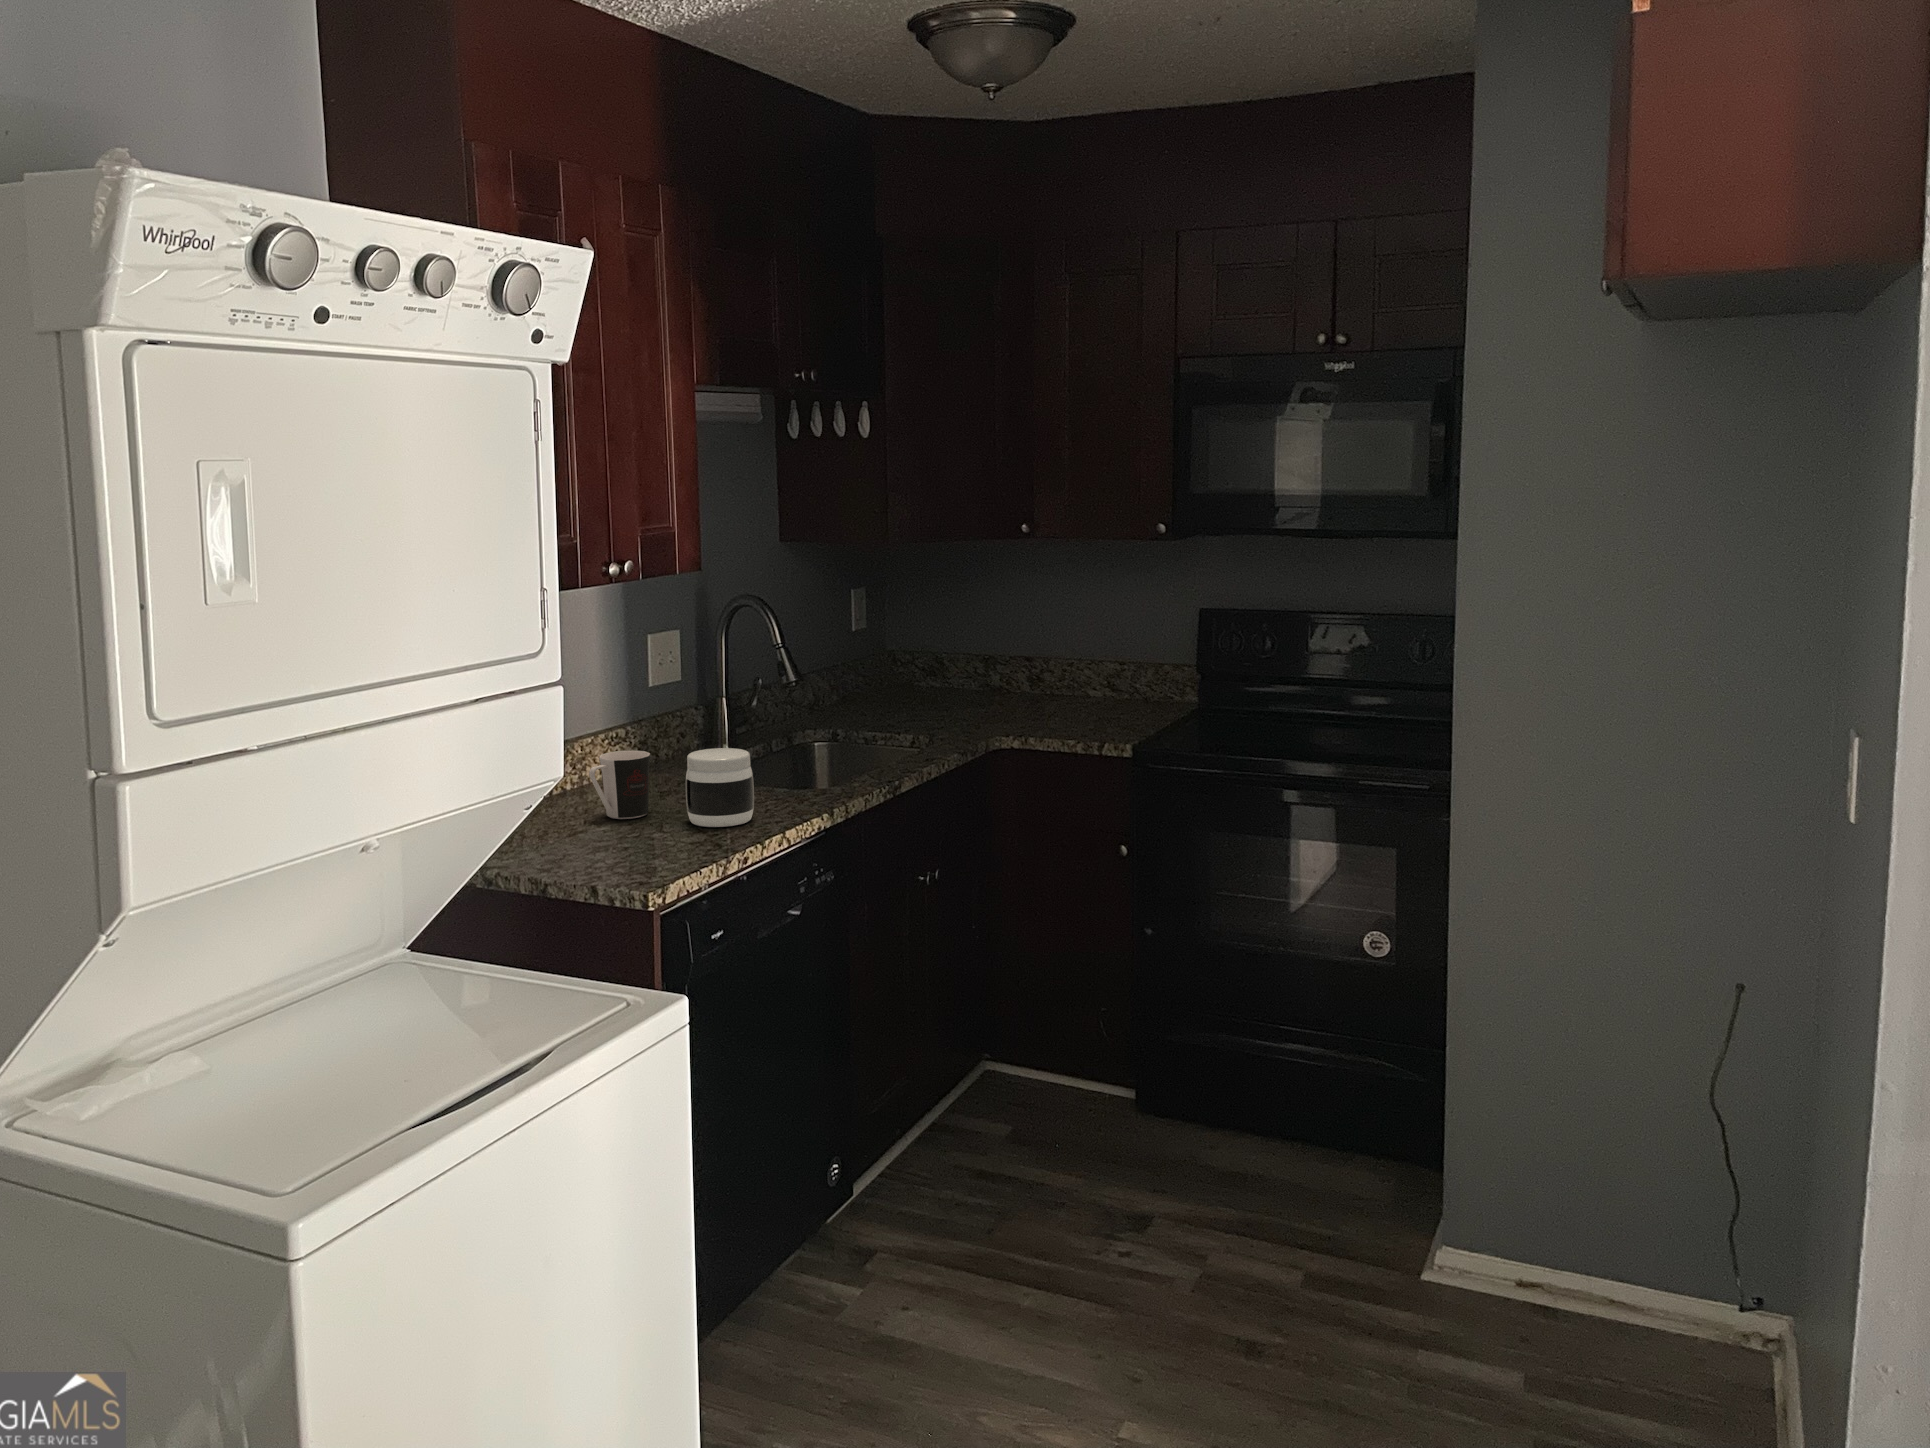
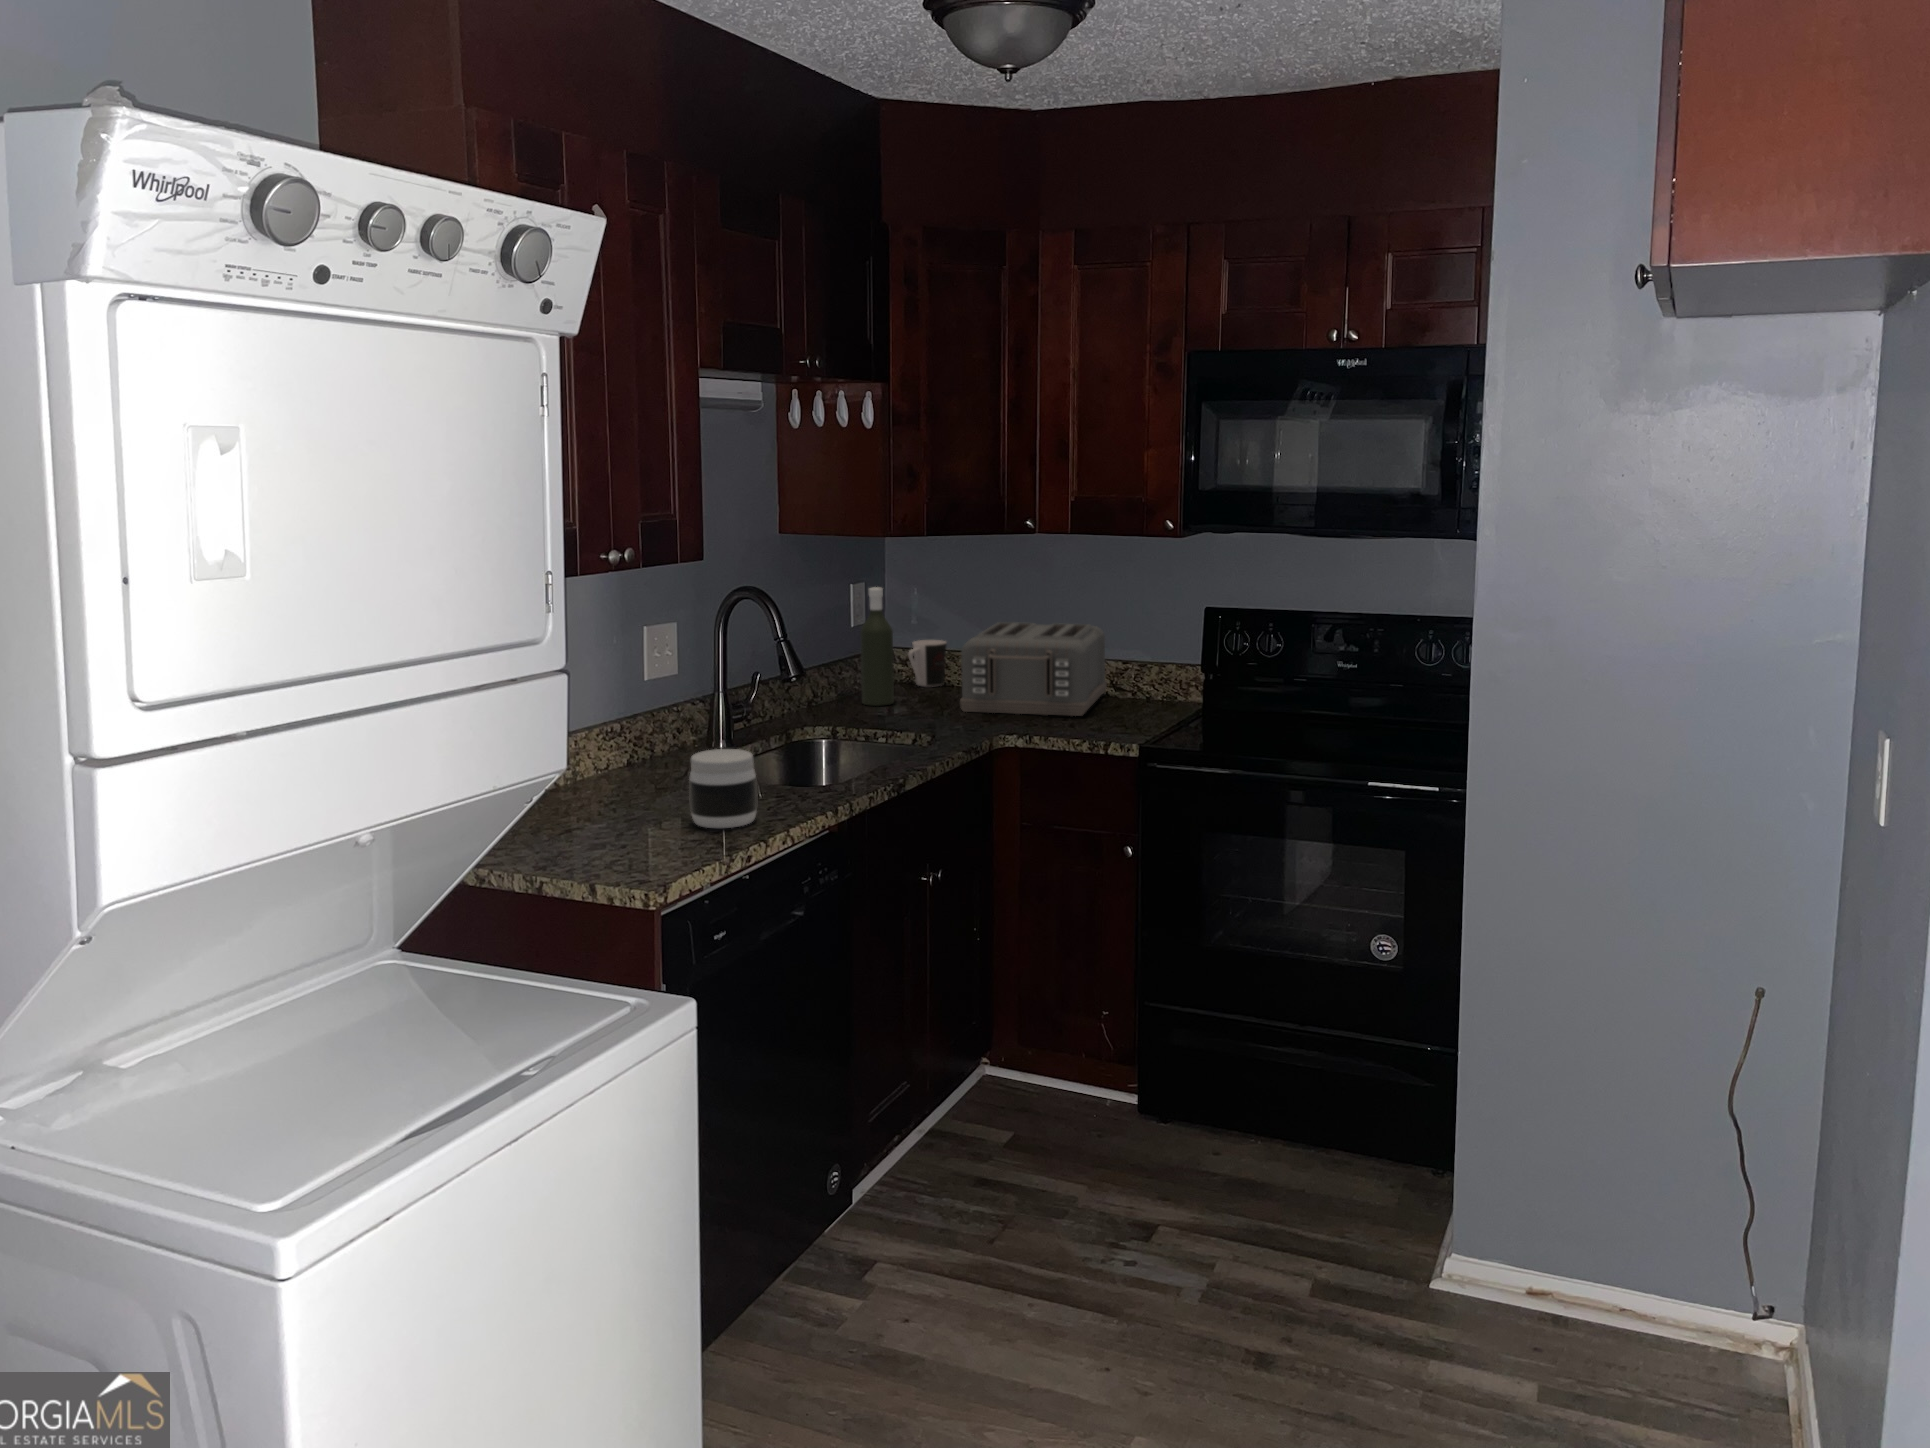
bottle: none [861,600,895,716] -> present [860,588,894,706]
toaster: none [960,635,1106,725] -> present [960,622,1107,716]
coffee cup: present [589,750,650,819] -> present [908,640,947,687]

